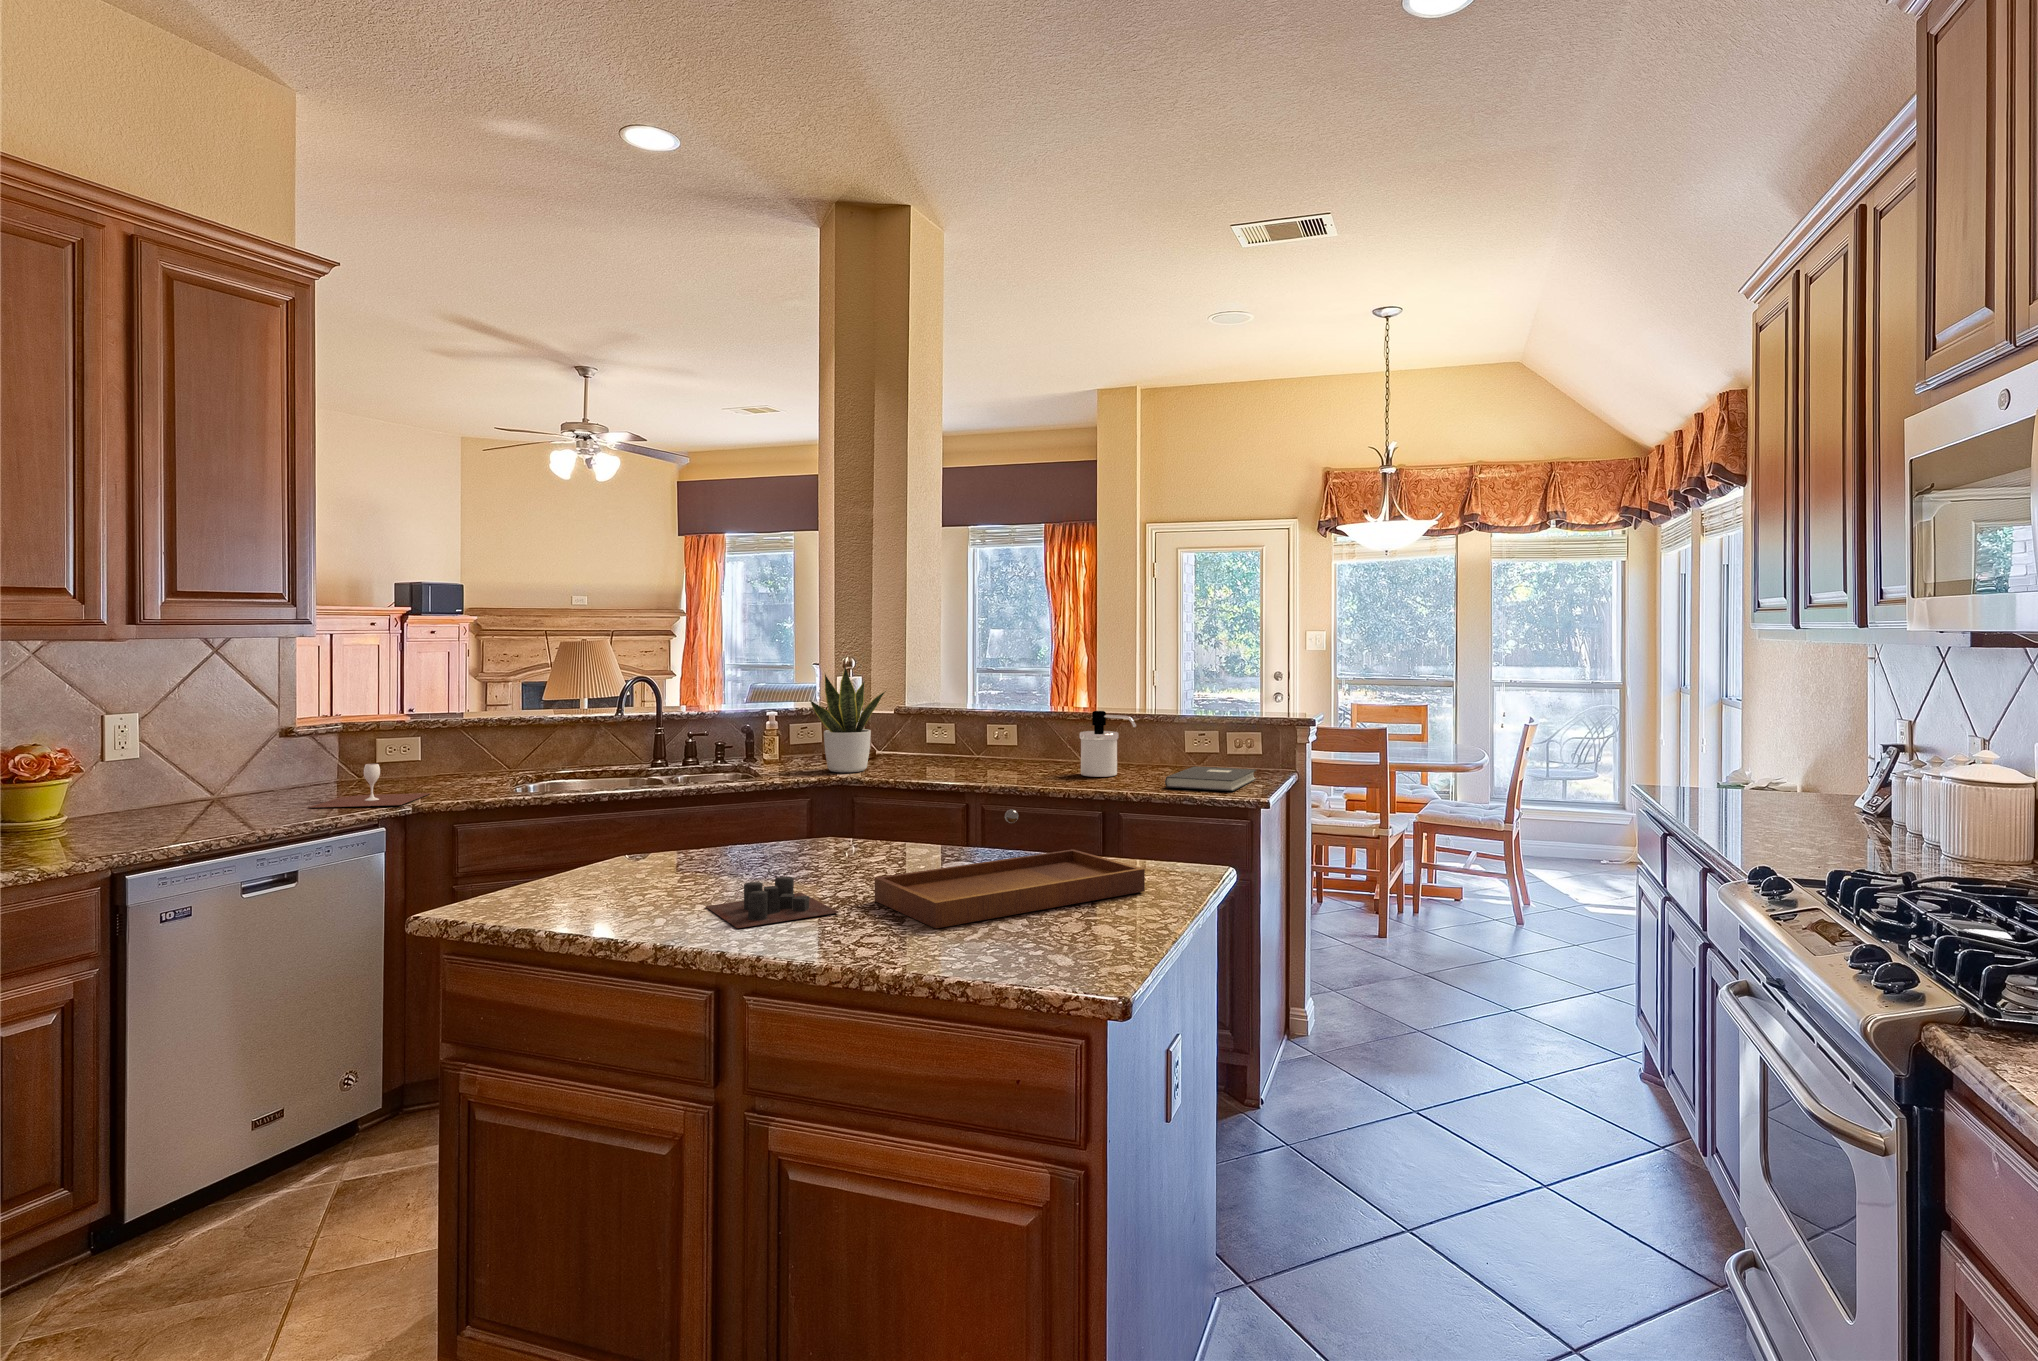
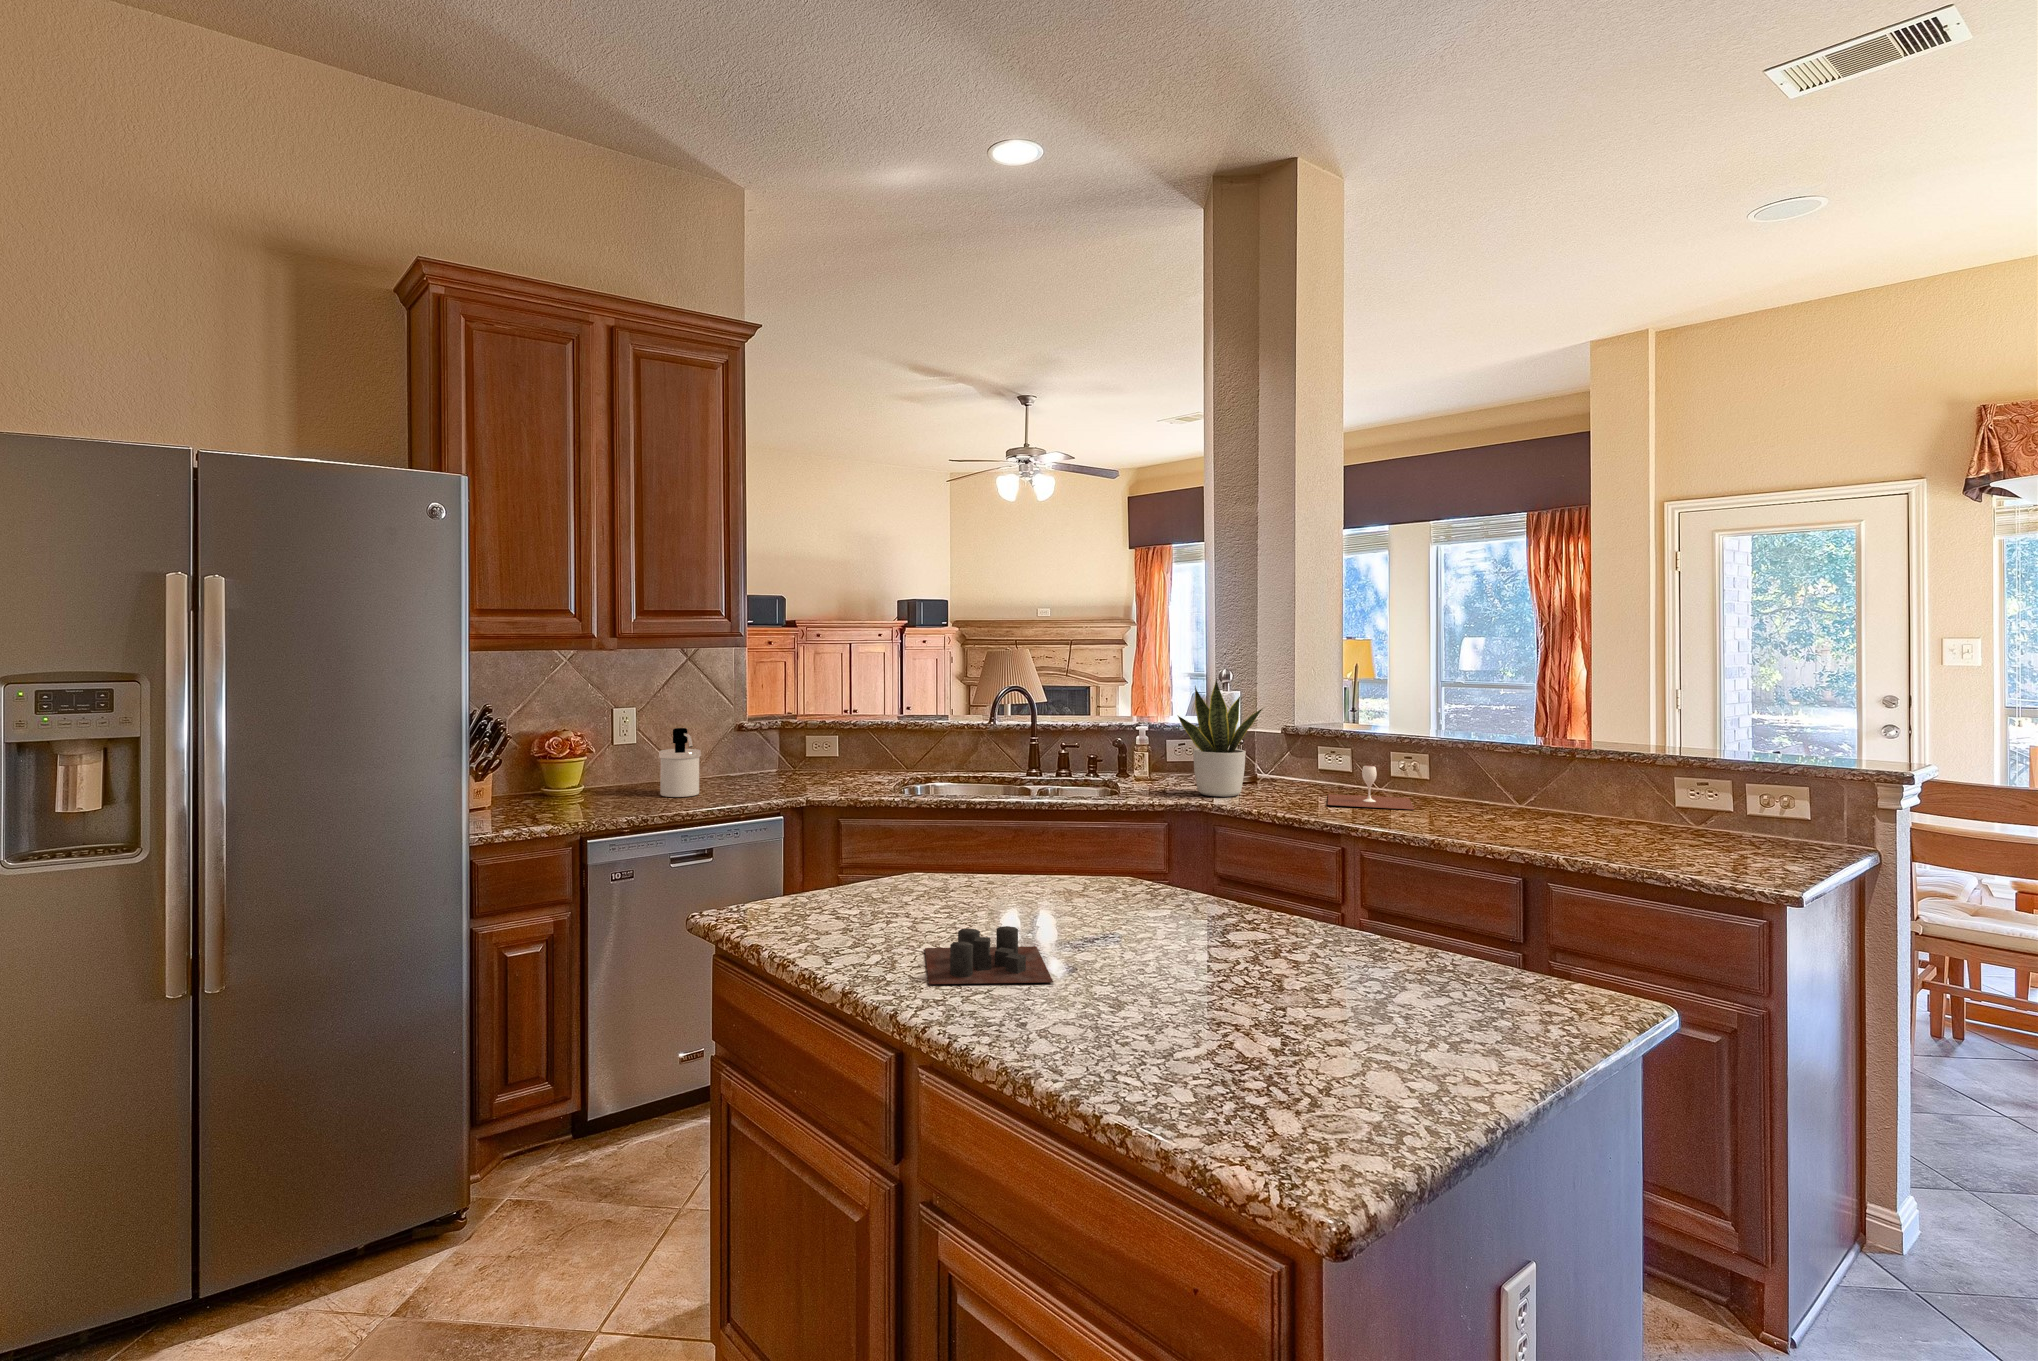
soap dispenser: present [1080,711,1136,777] -> present [659,728,701,797]
wine glass: present [309,764,430,808] -> present [1328,766,1414,810]
book: present [1165,766,1256,791] -> none [1619,826,1781,869]
tray: present [875,809,1145,928] -> none [1108,878,1487,1029]

